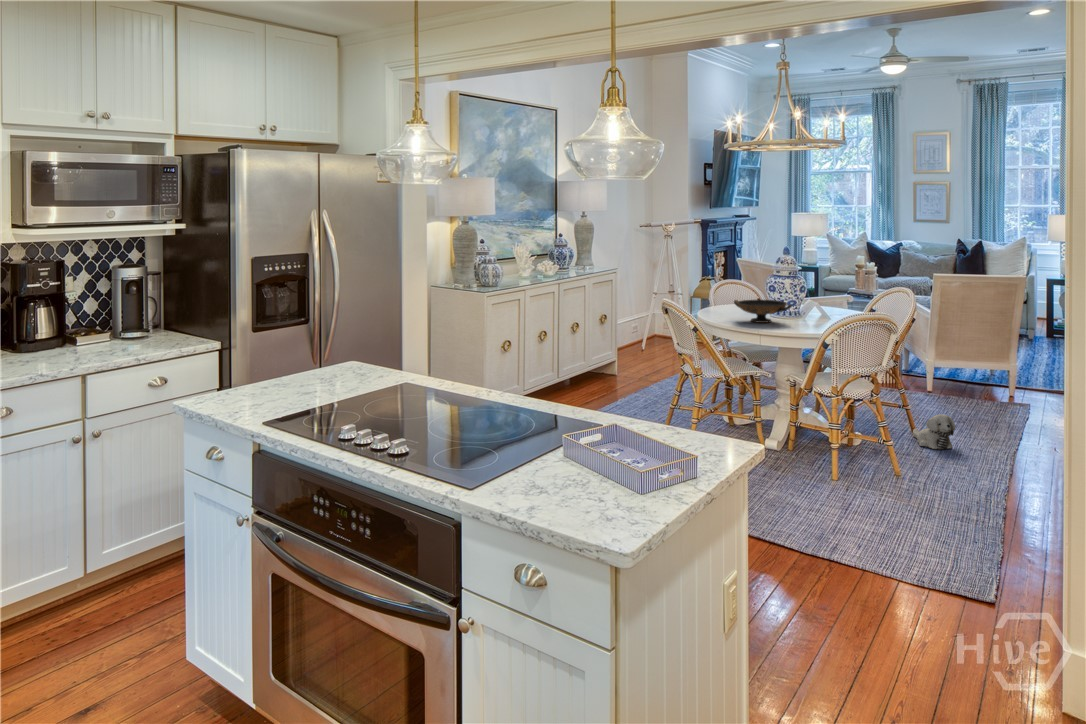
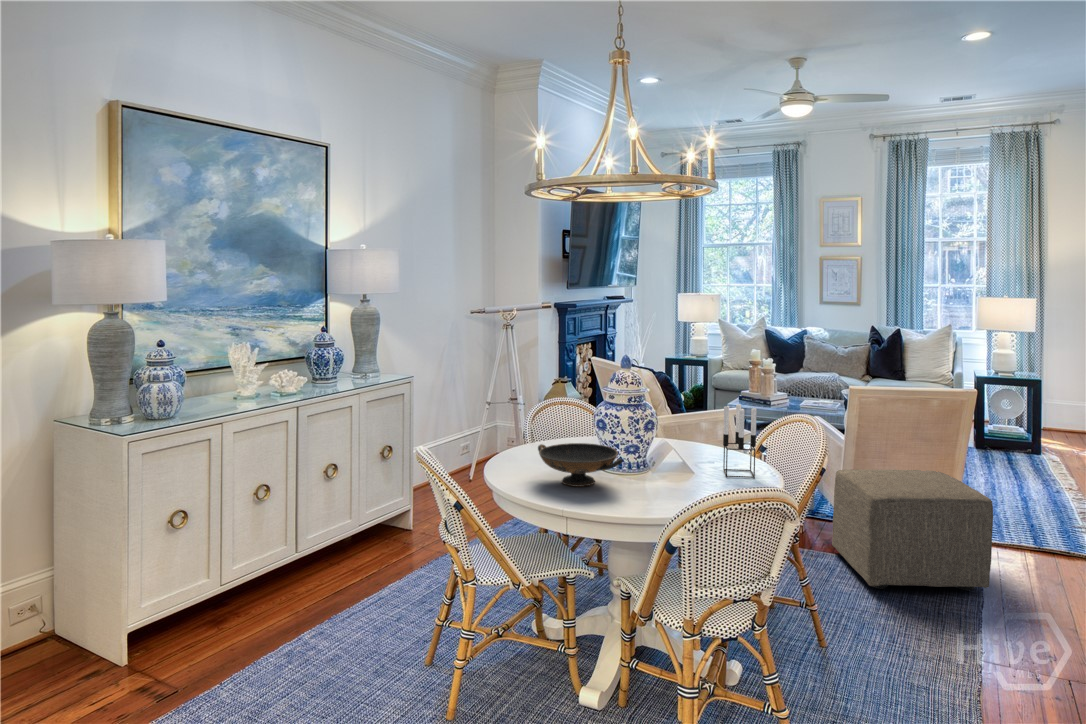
candle holder: none [851,274,875,320] -> present [723,404,757,478]
ottoman: none [919,333,1036,409] -> present [832,470,993,591]
plush toy: present [913,414,955,449] -> none [825,635,891,697]

